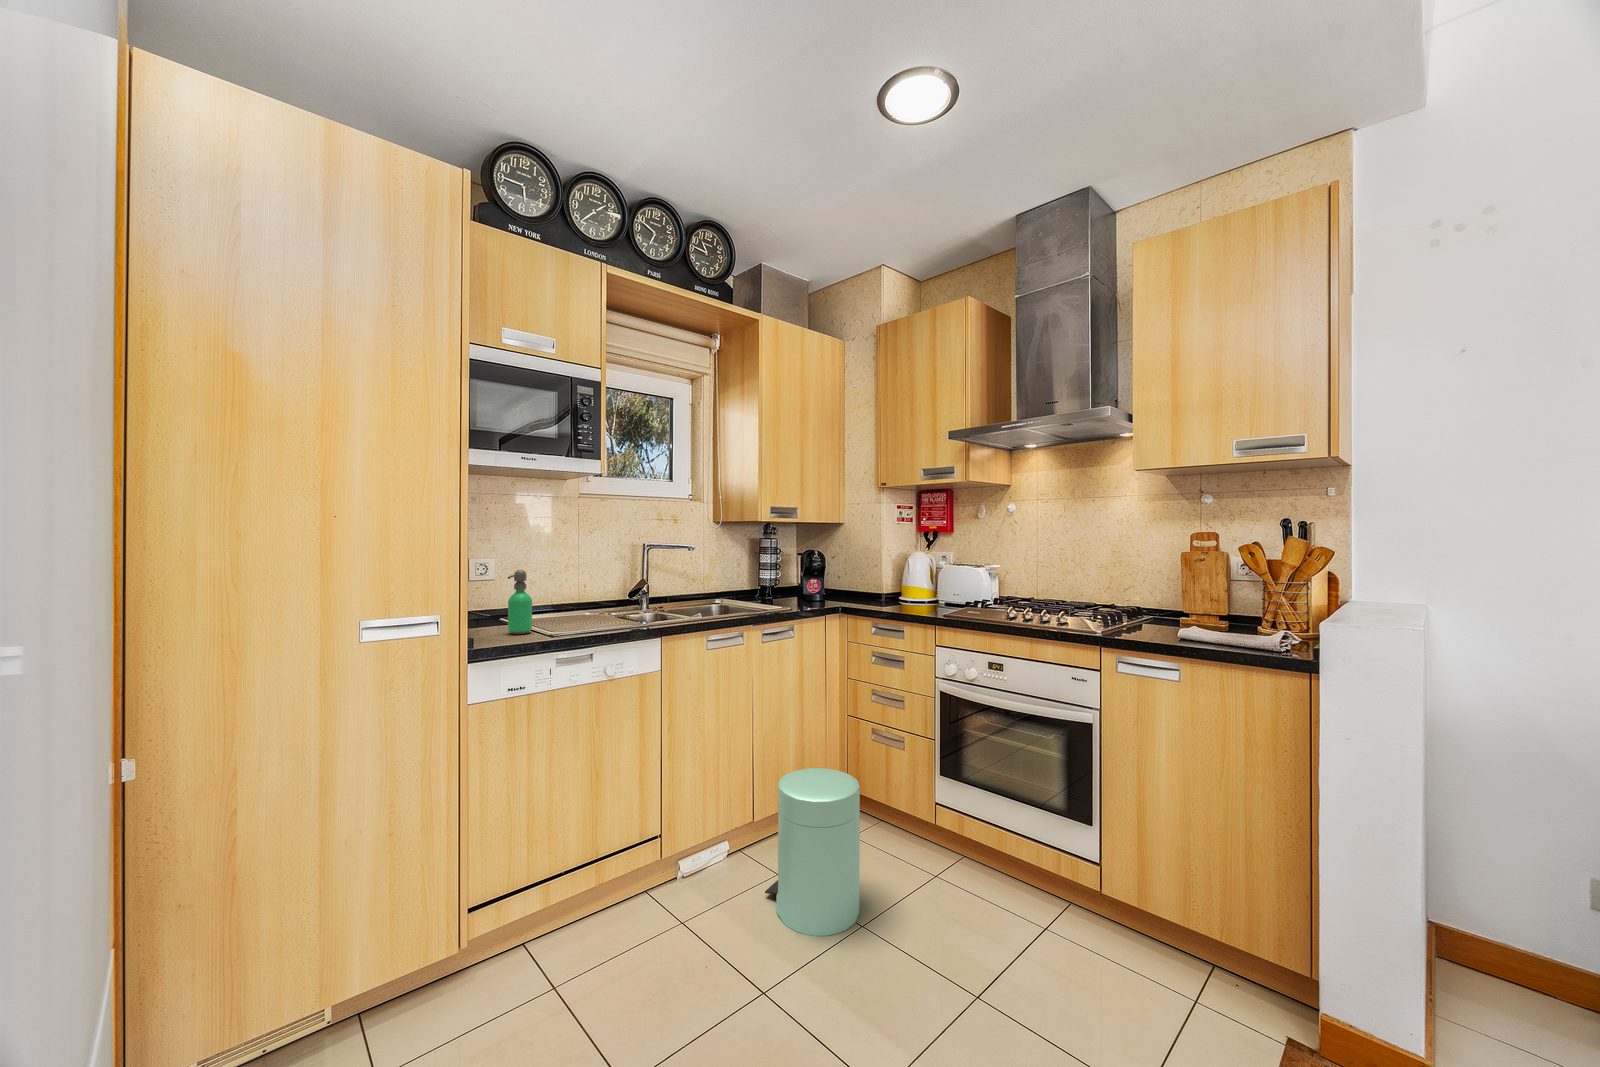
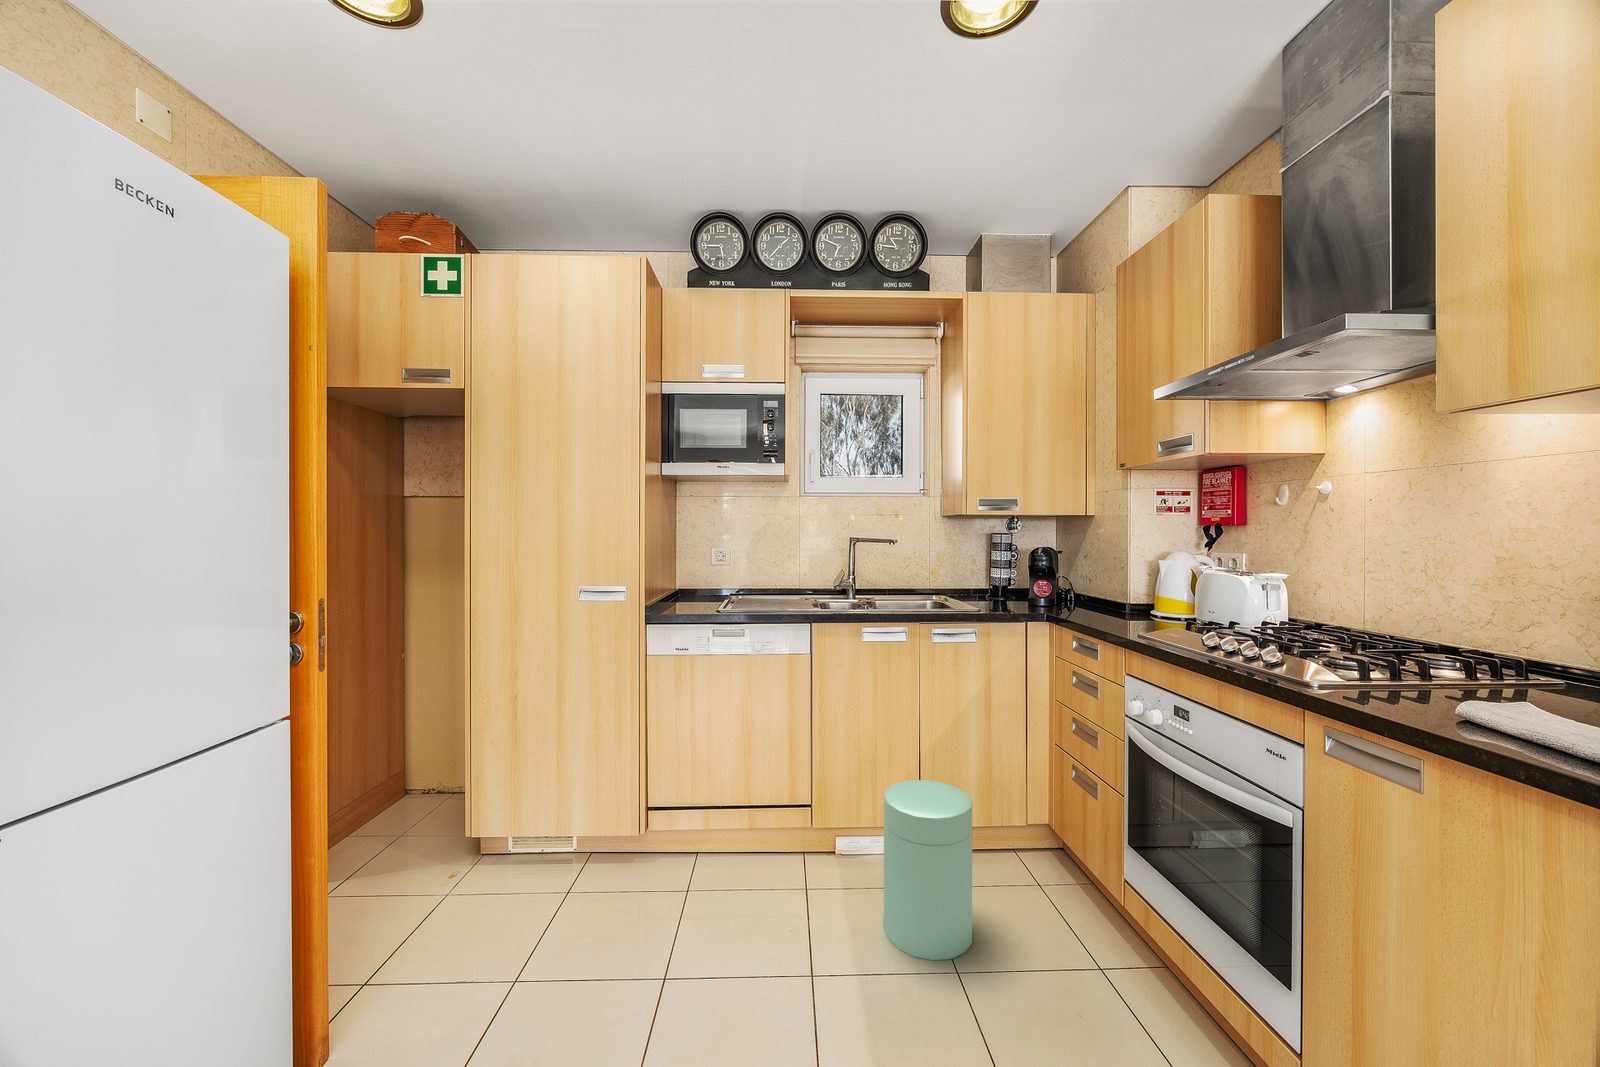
soap dispenser: present [508,570,532,634] -> none [698,559,720,611]

